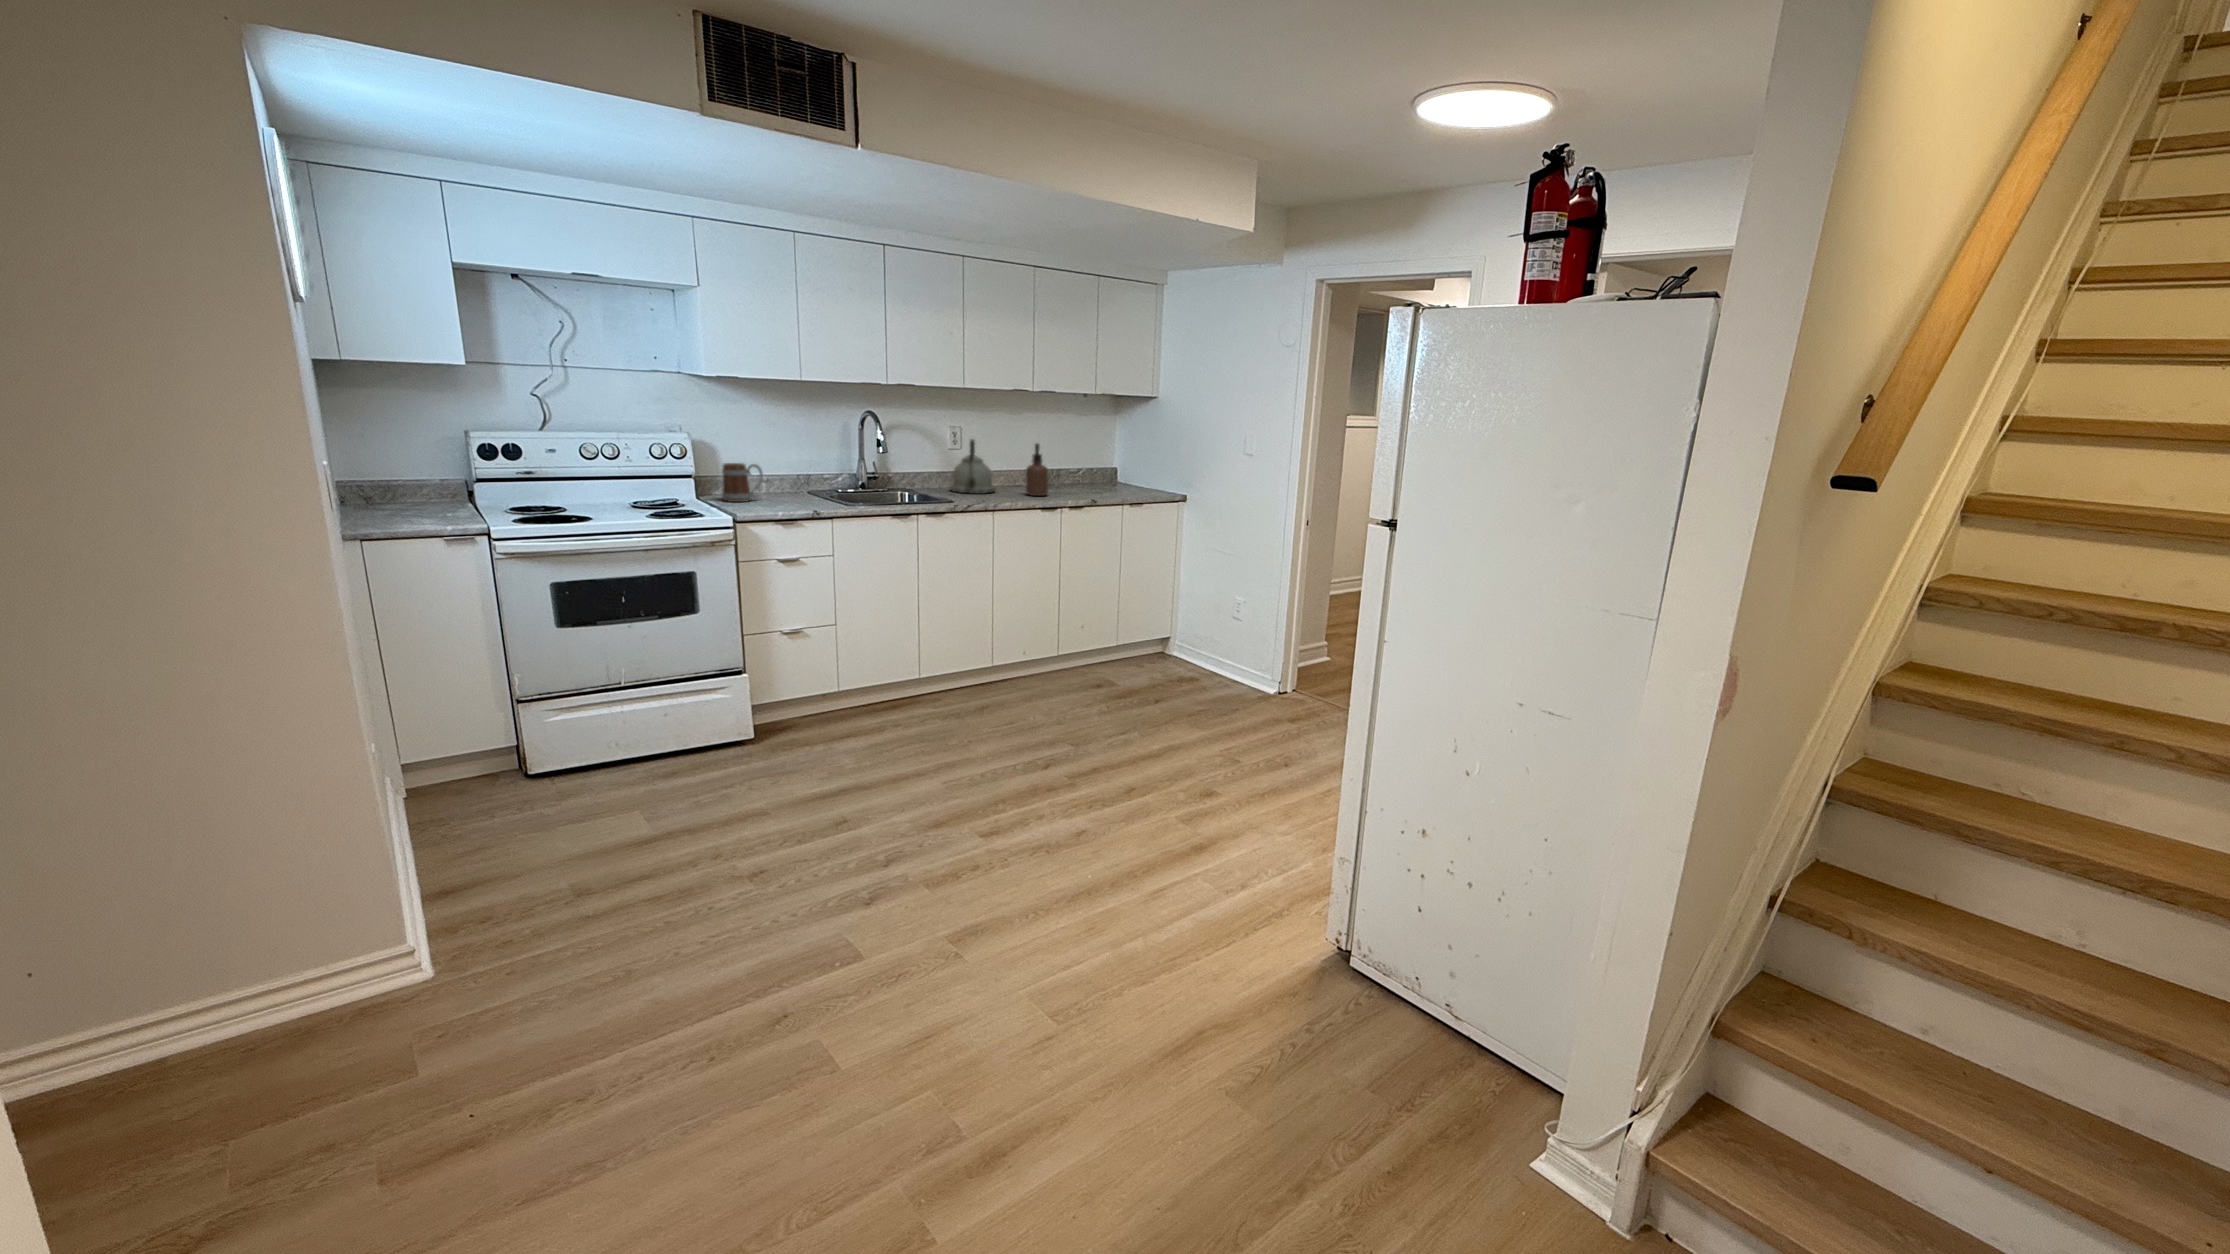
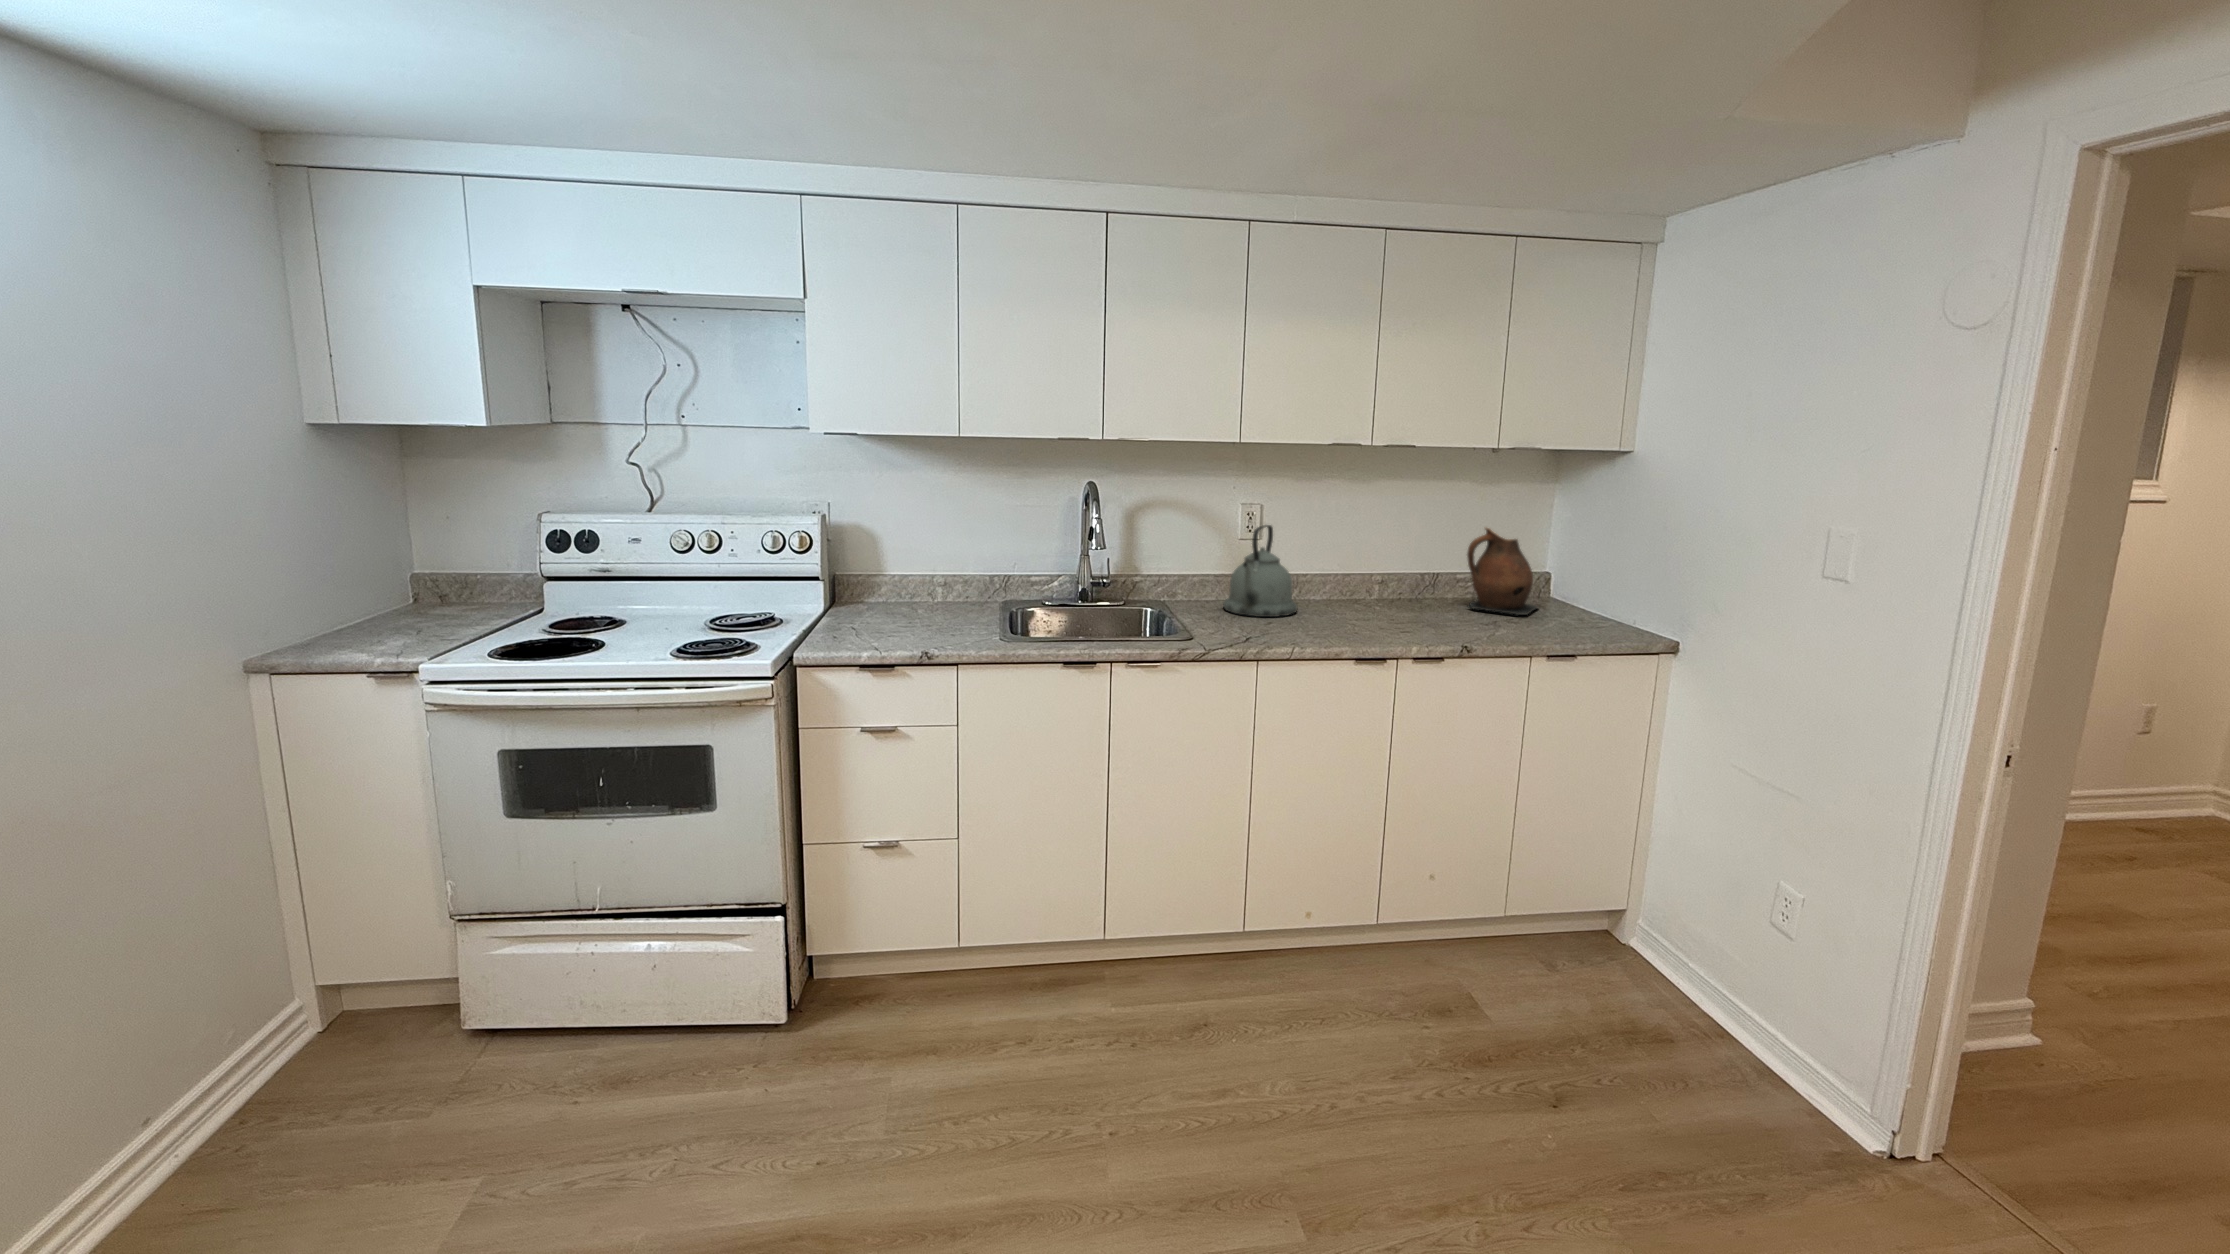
ceramic pitcher: none [1081,440,1119,490] -> present [1467,528,1538,615]
soap dispenser: present [1026,444,1048,496] -> none [1342,536,1384,629]
mug: present [722,463,763,502] -> none [851,560,908,620]

